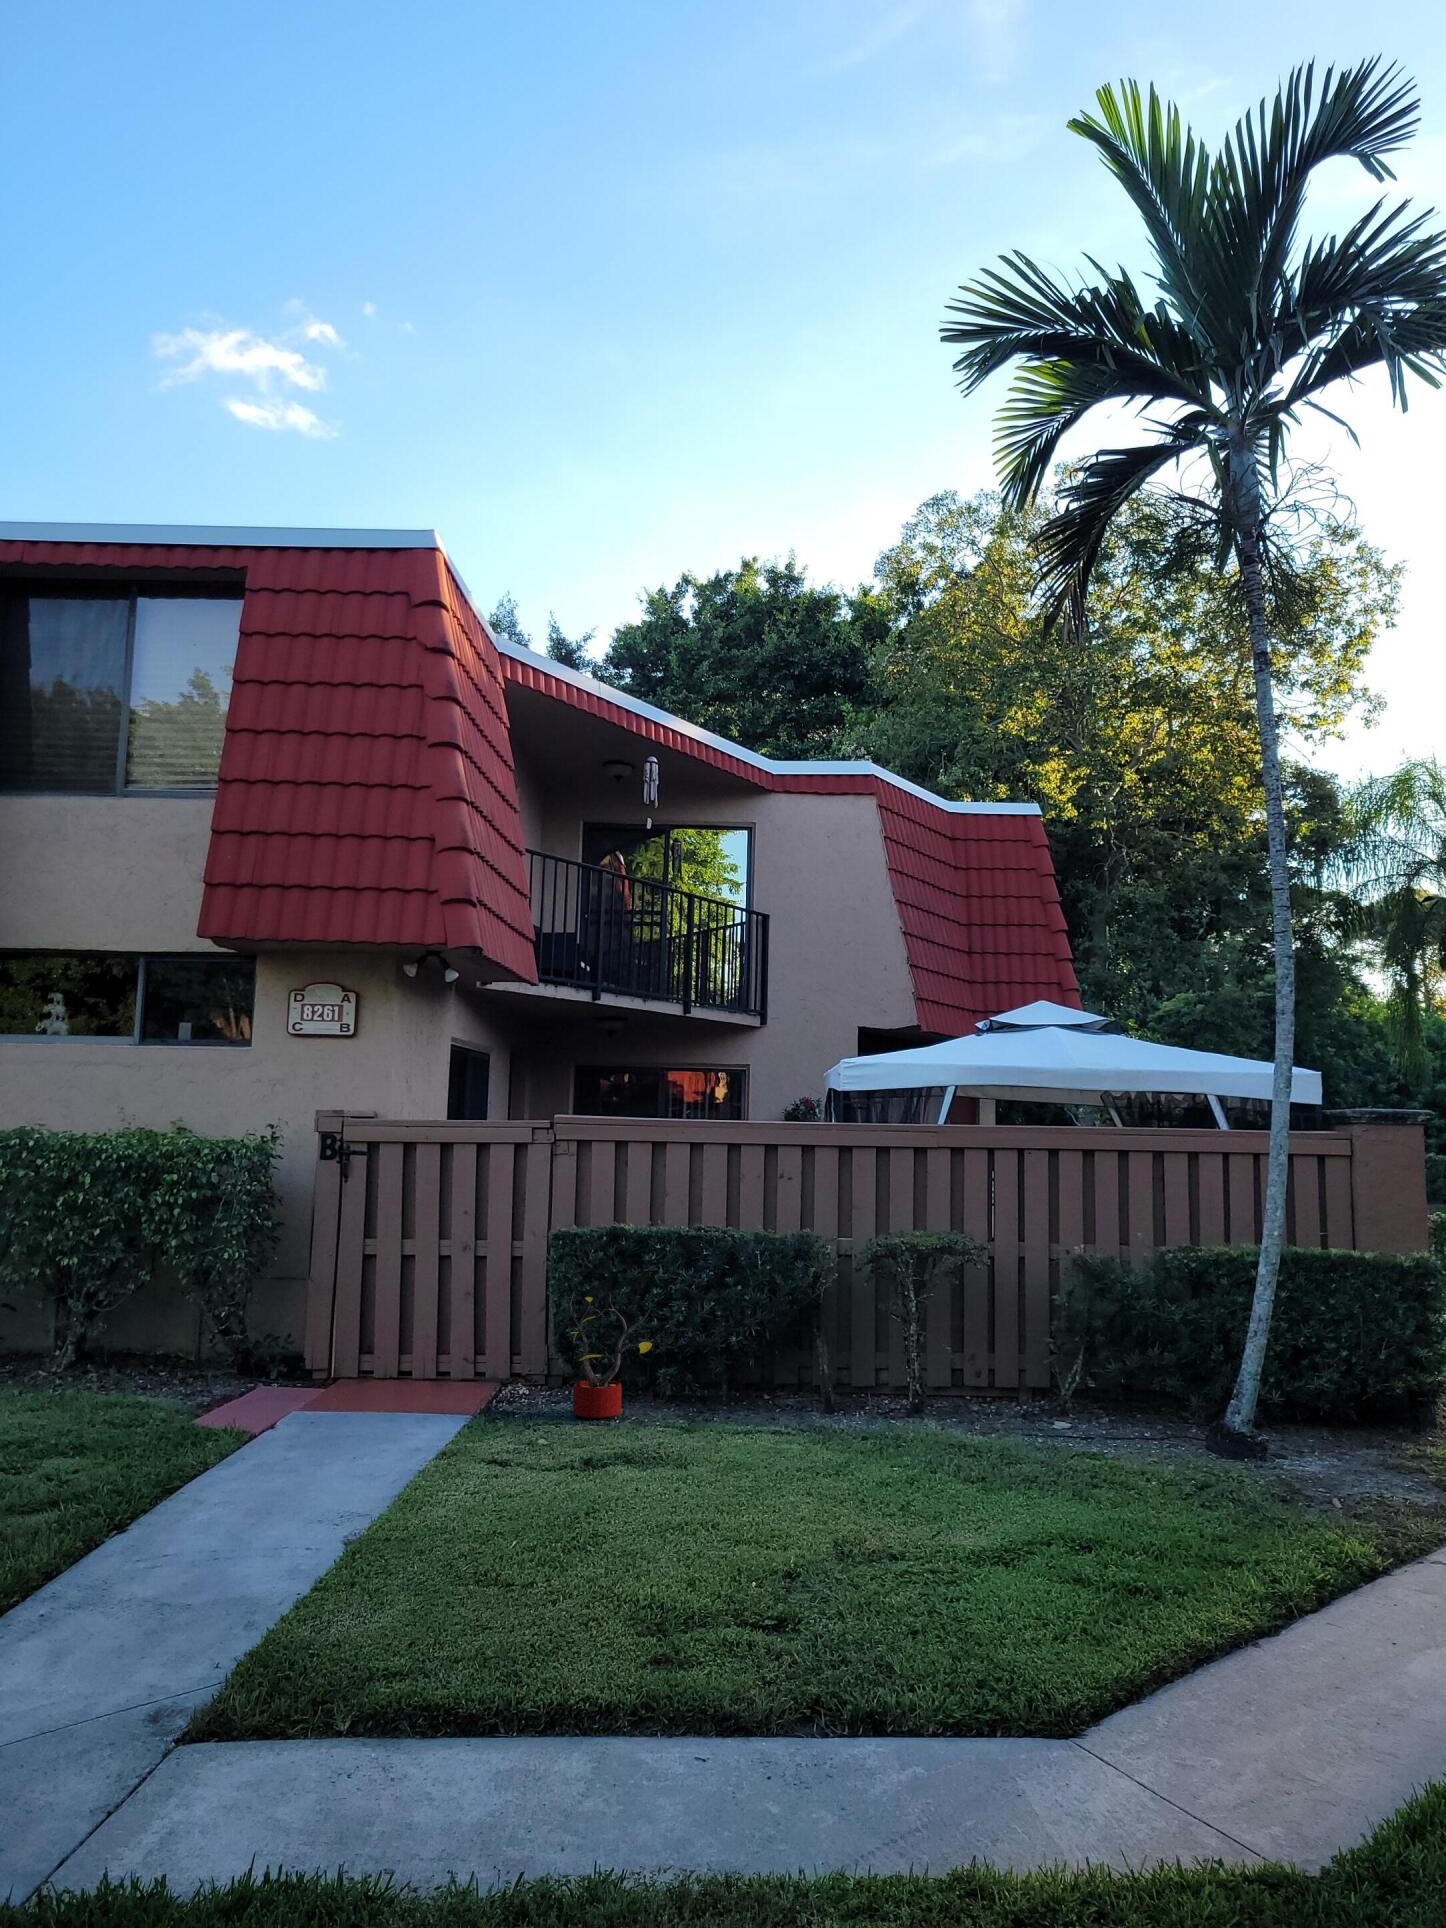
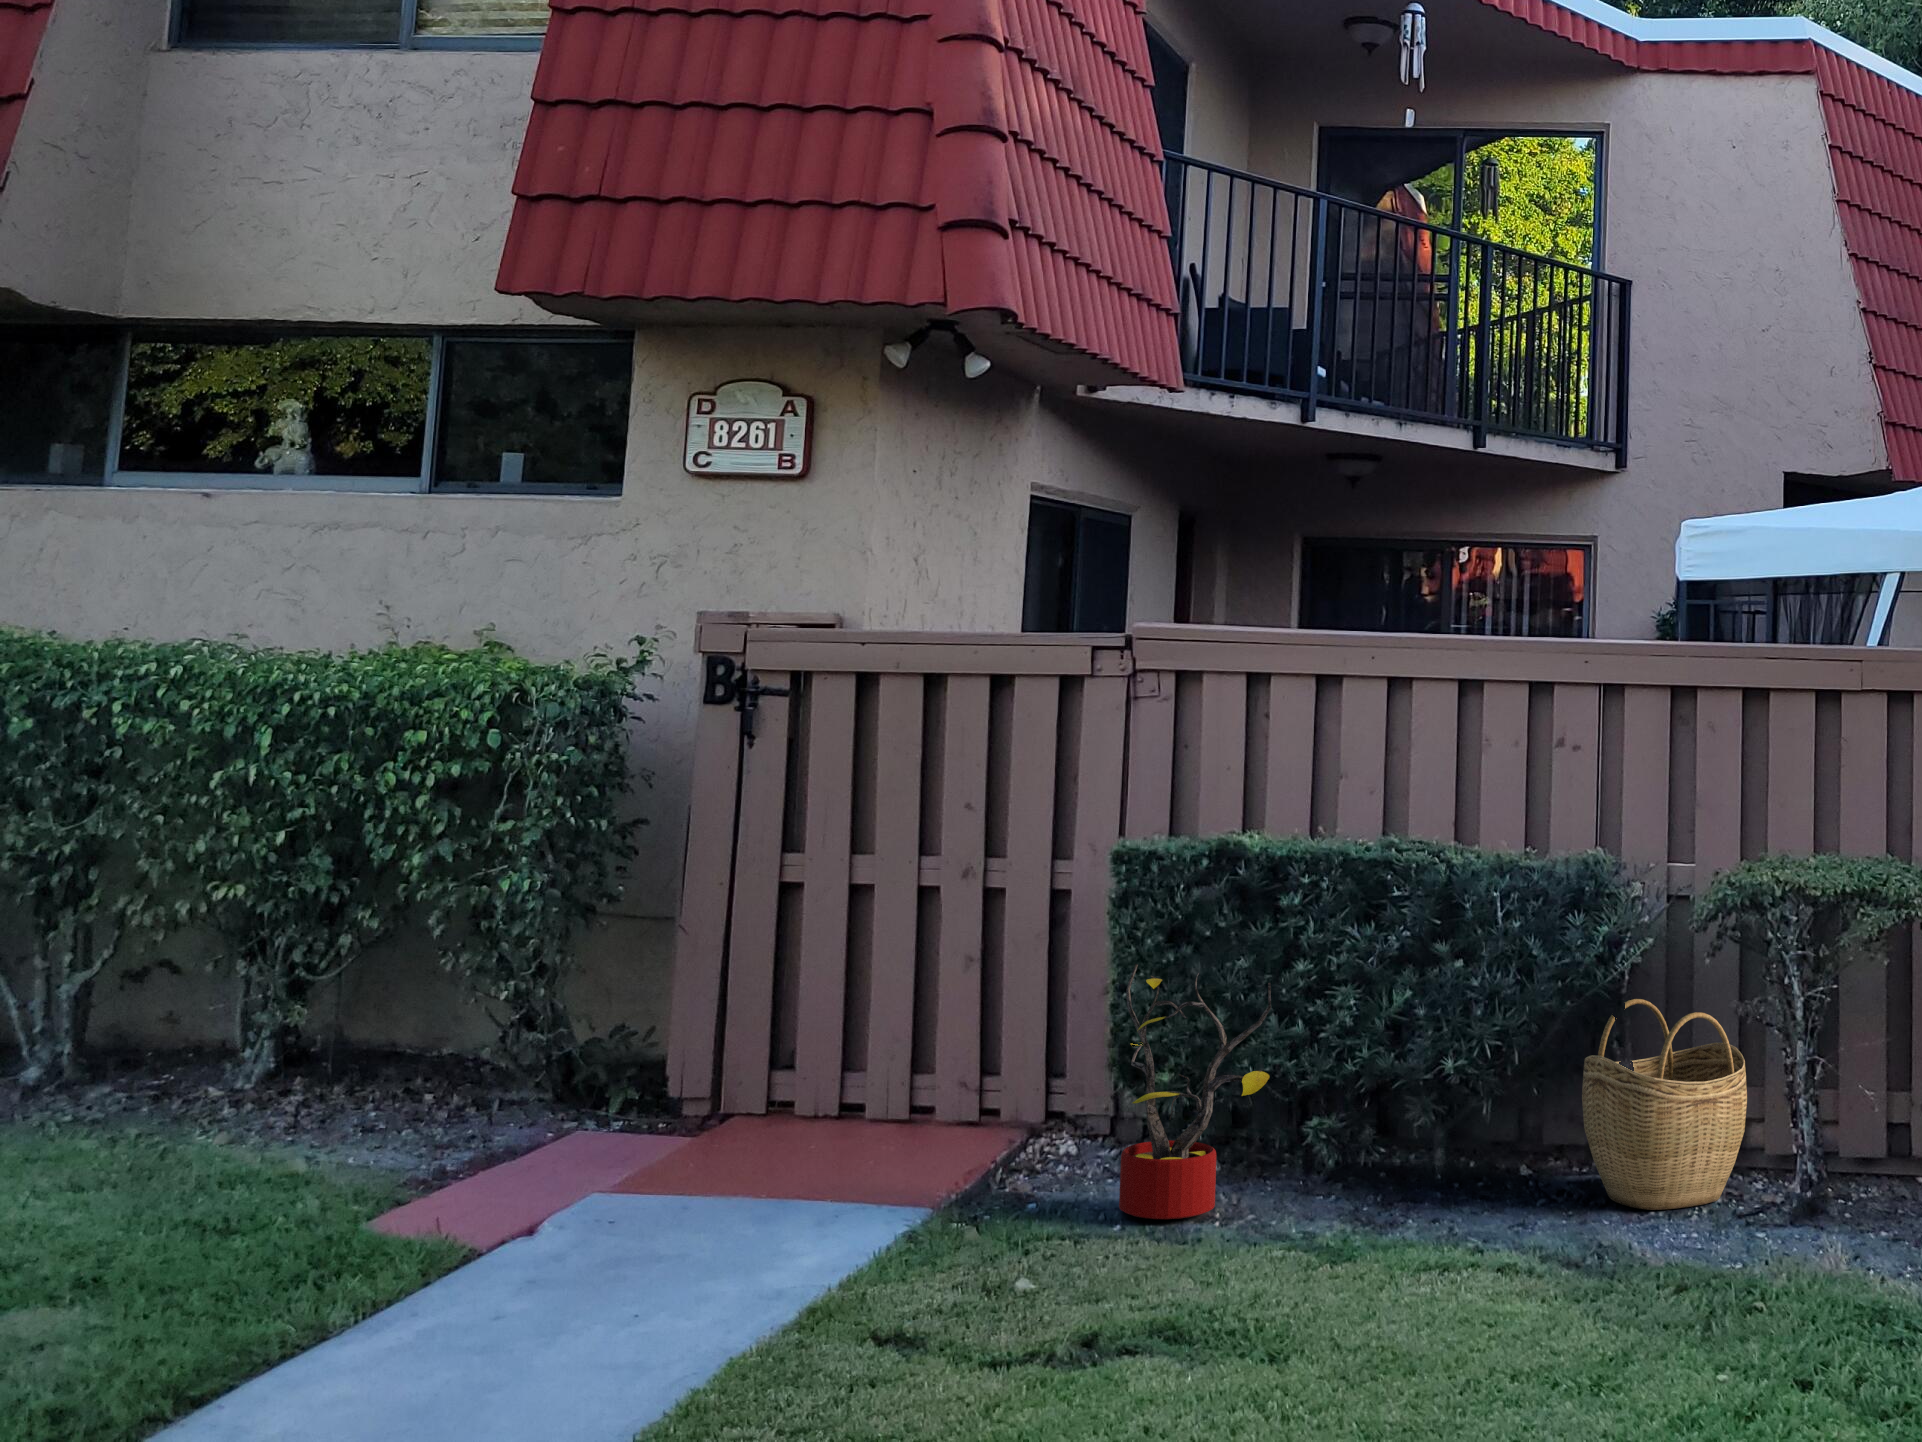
woven basket: none [803,1305,886,1409] -> present [1582,999,1747,1210]

